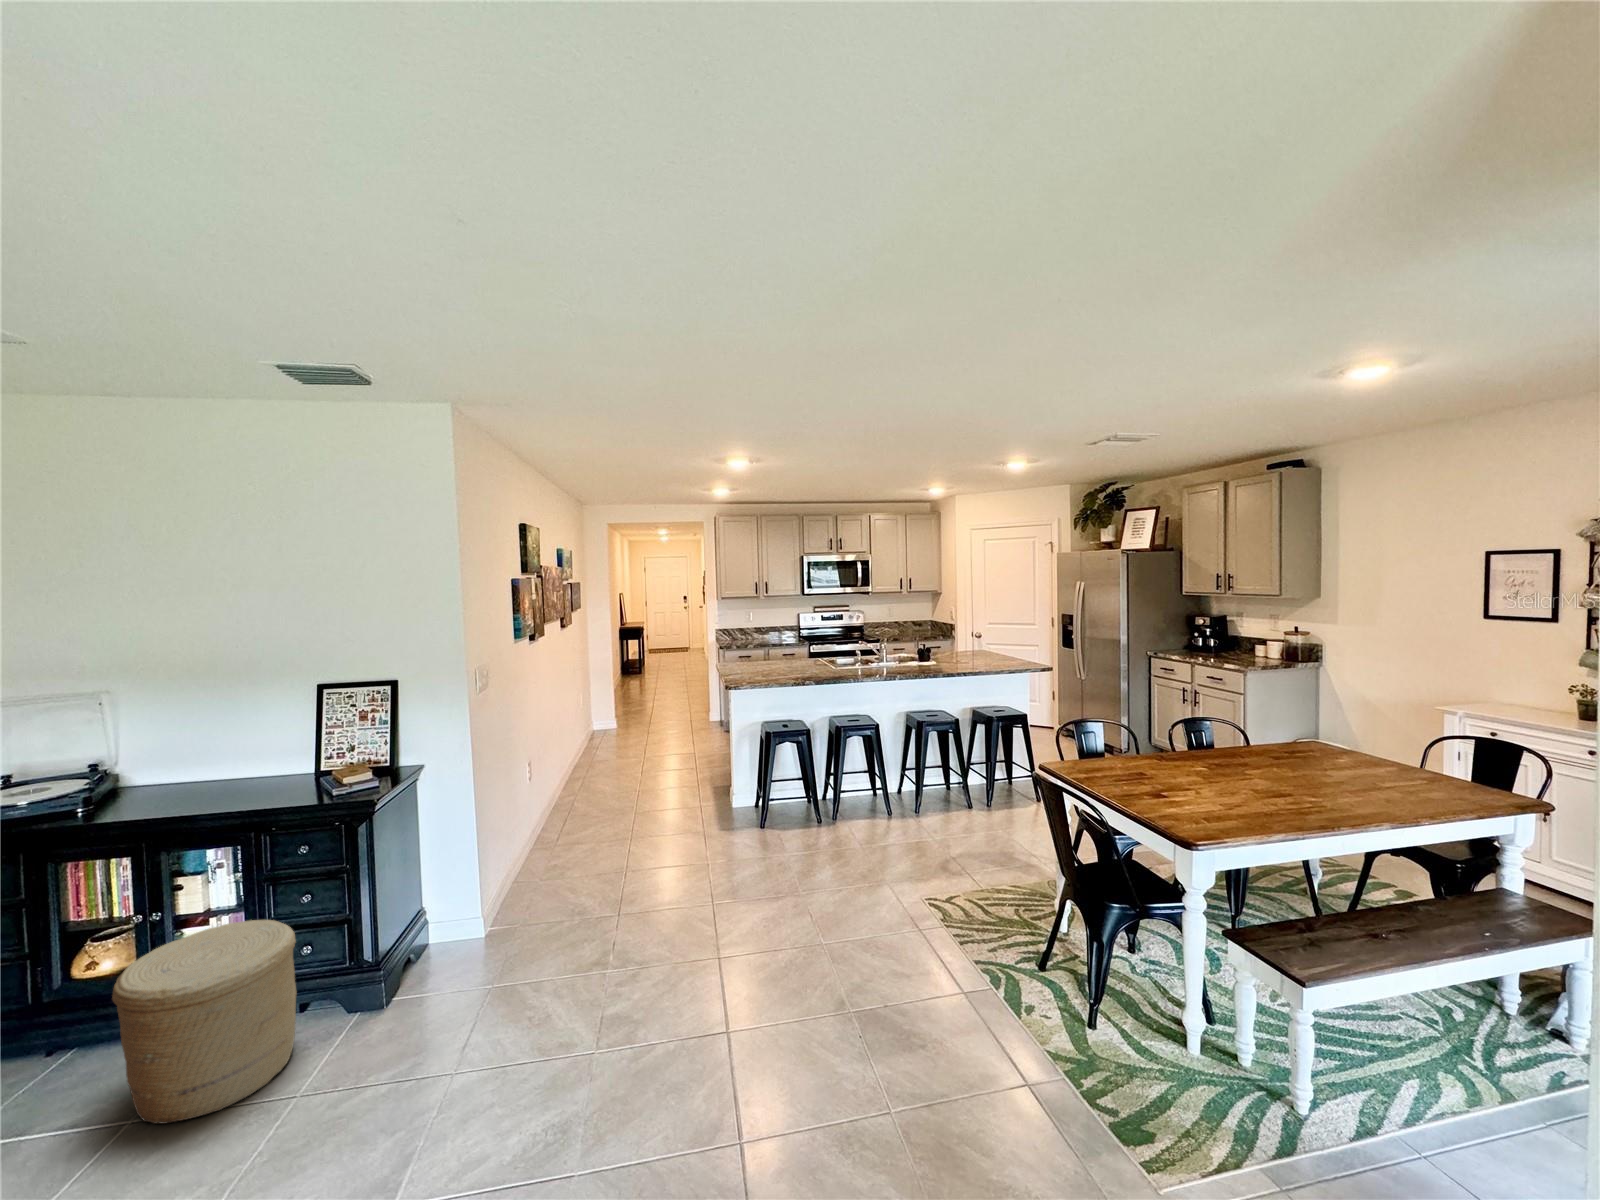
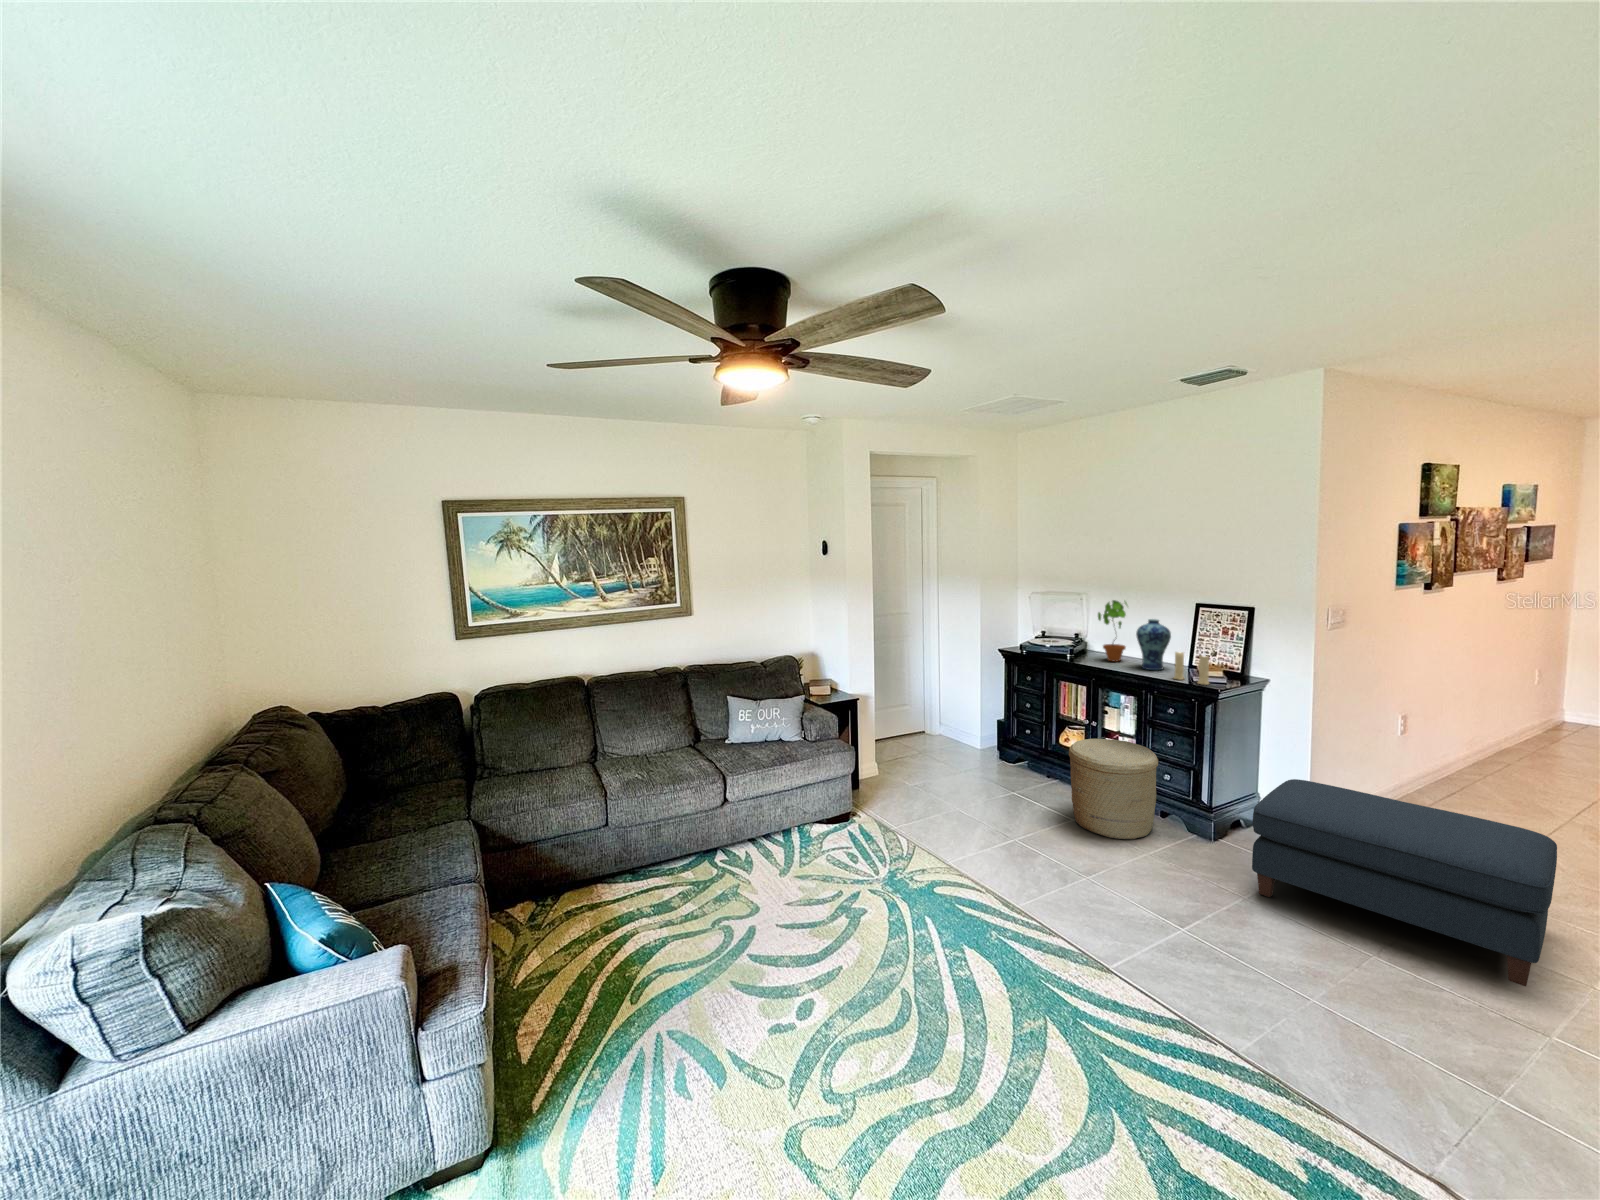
potted plant: none [143,693,205,798] -> present [1098,600,1127,662]
vase: none [226,716,287,796] -> present [1136,619,1171,670]
candle: none [300,747,359,800] -> present [1174,649,1209,685]
ottoman: none [453,846,703,1054] -> present [1252,779,1557,986]

